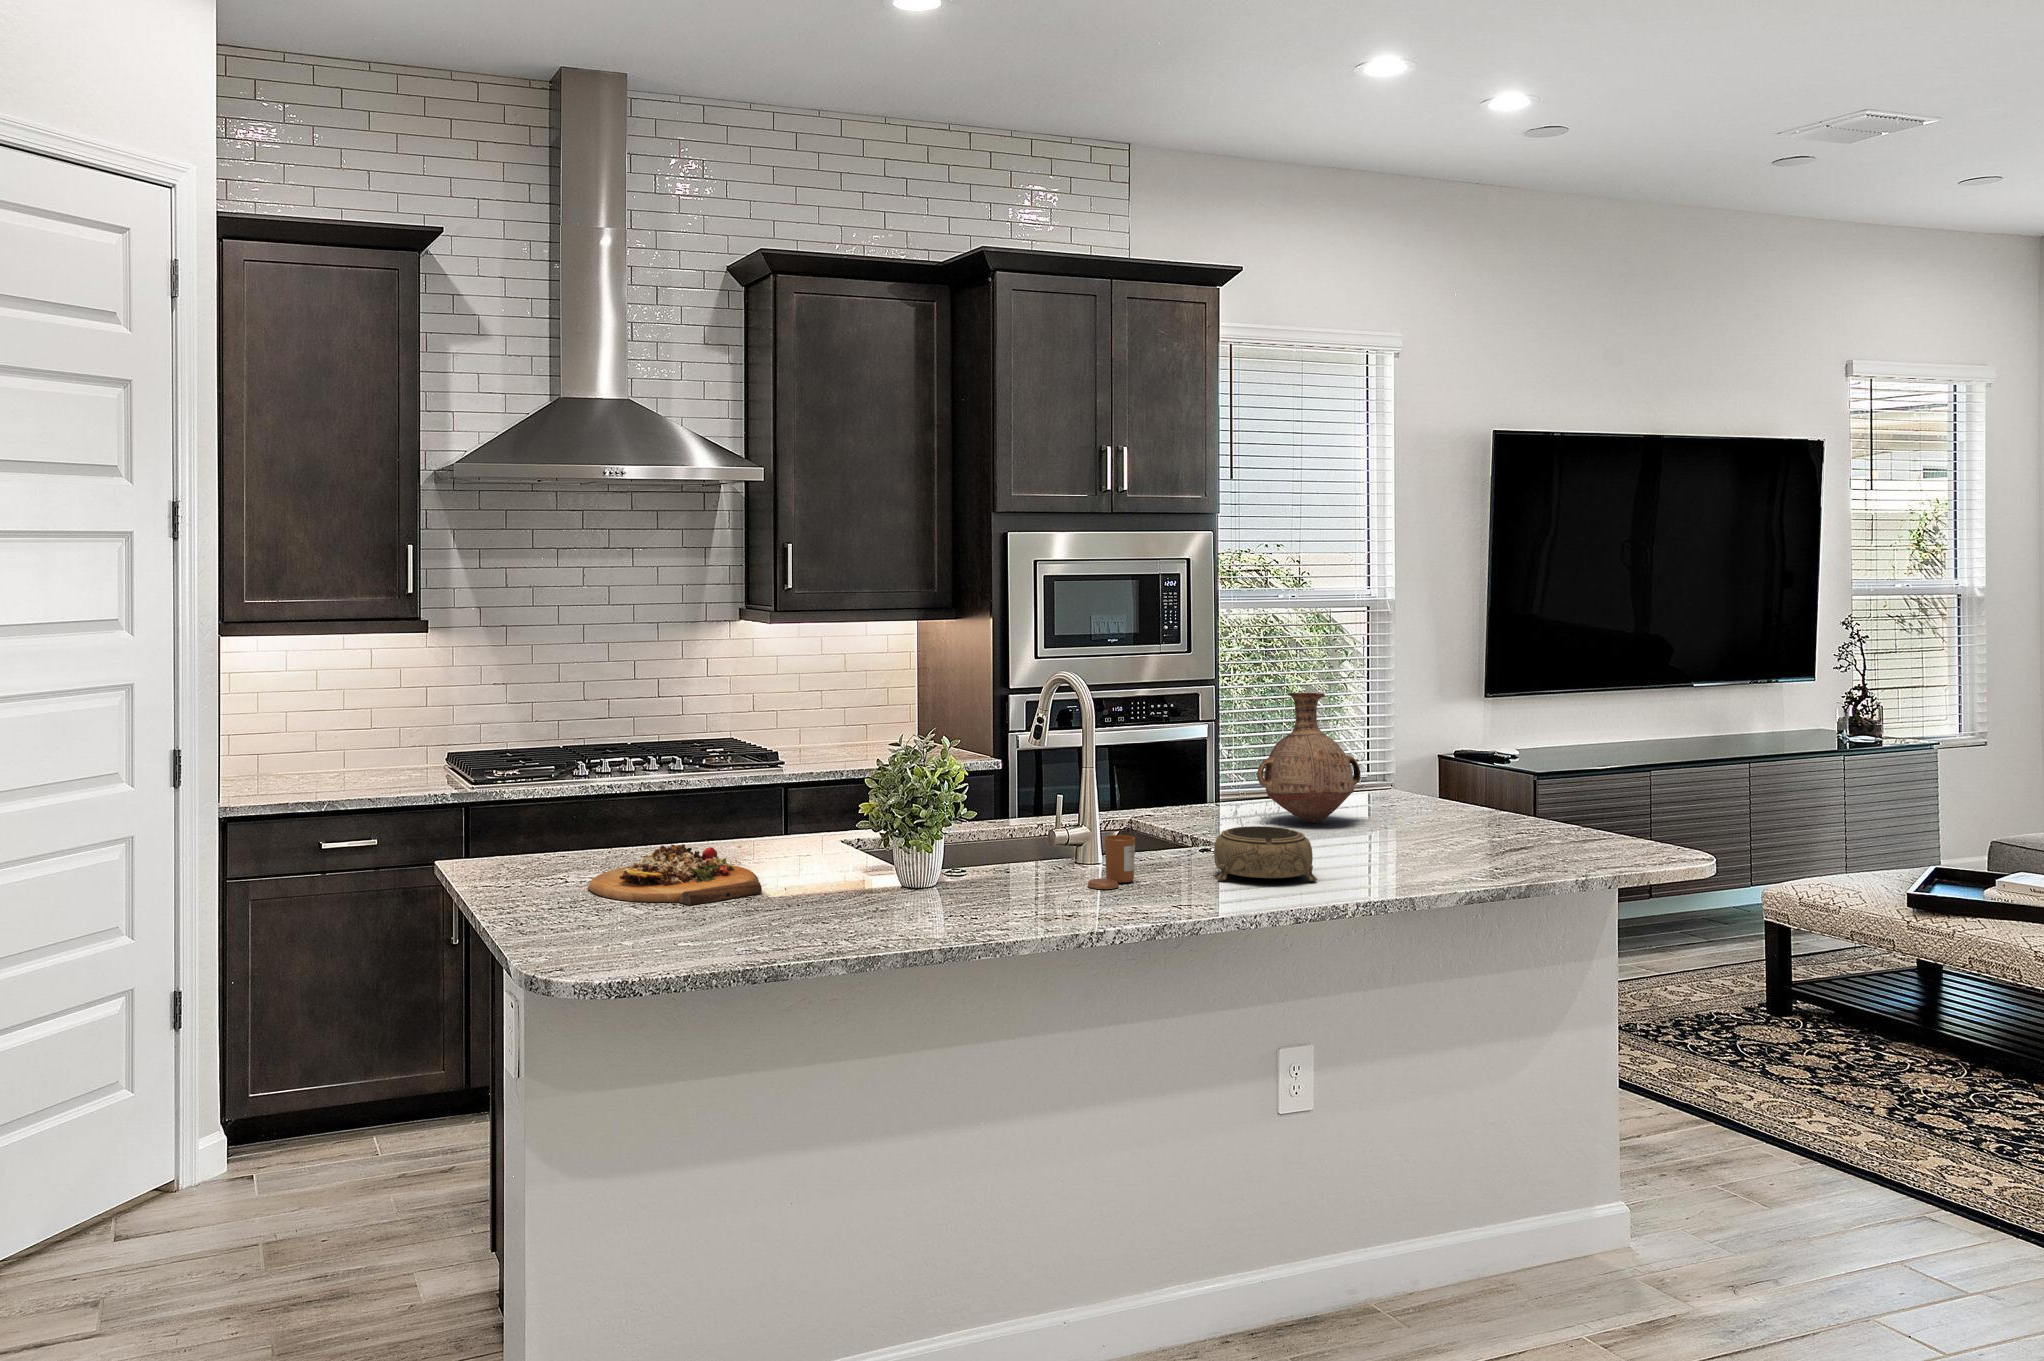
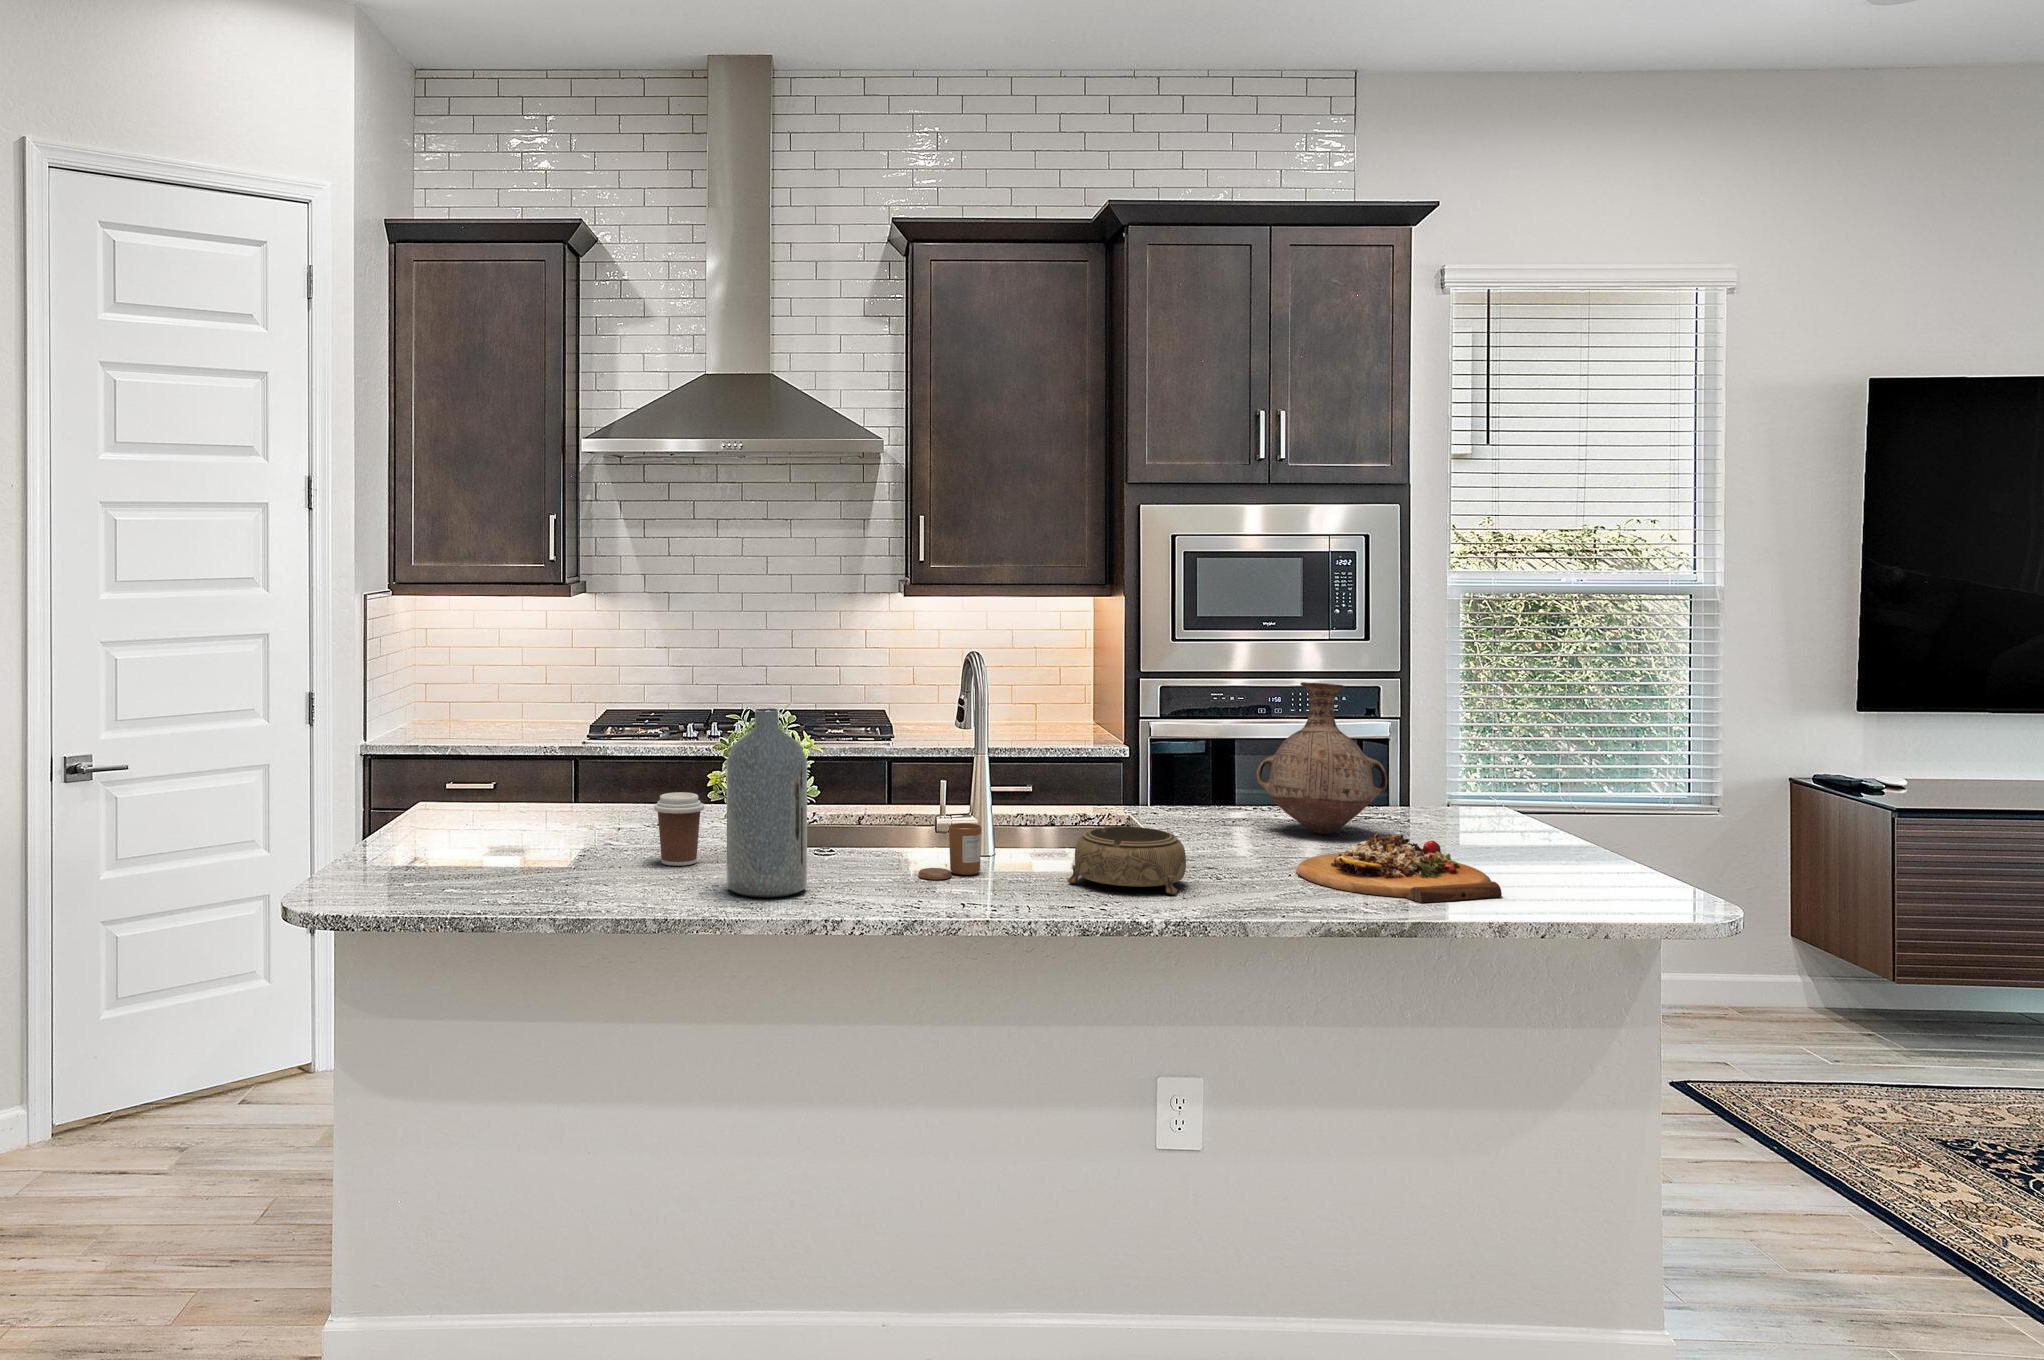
bottle: none [954,738,1032,920] -> present [727,708,807,897]
coffee cup: none [831,827,881,901] -> present [654,792,704,866]
cutting board: present [588,844,762,905] -> present [1296,834,1502,903]

